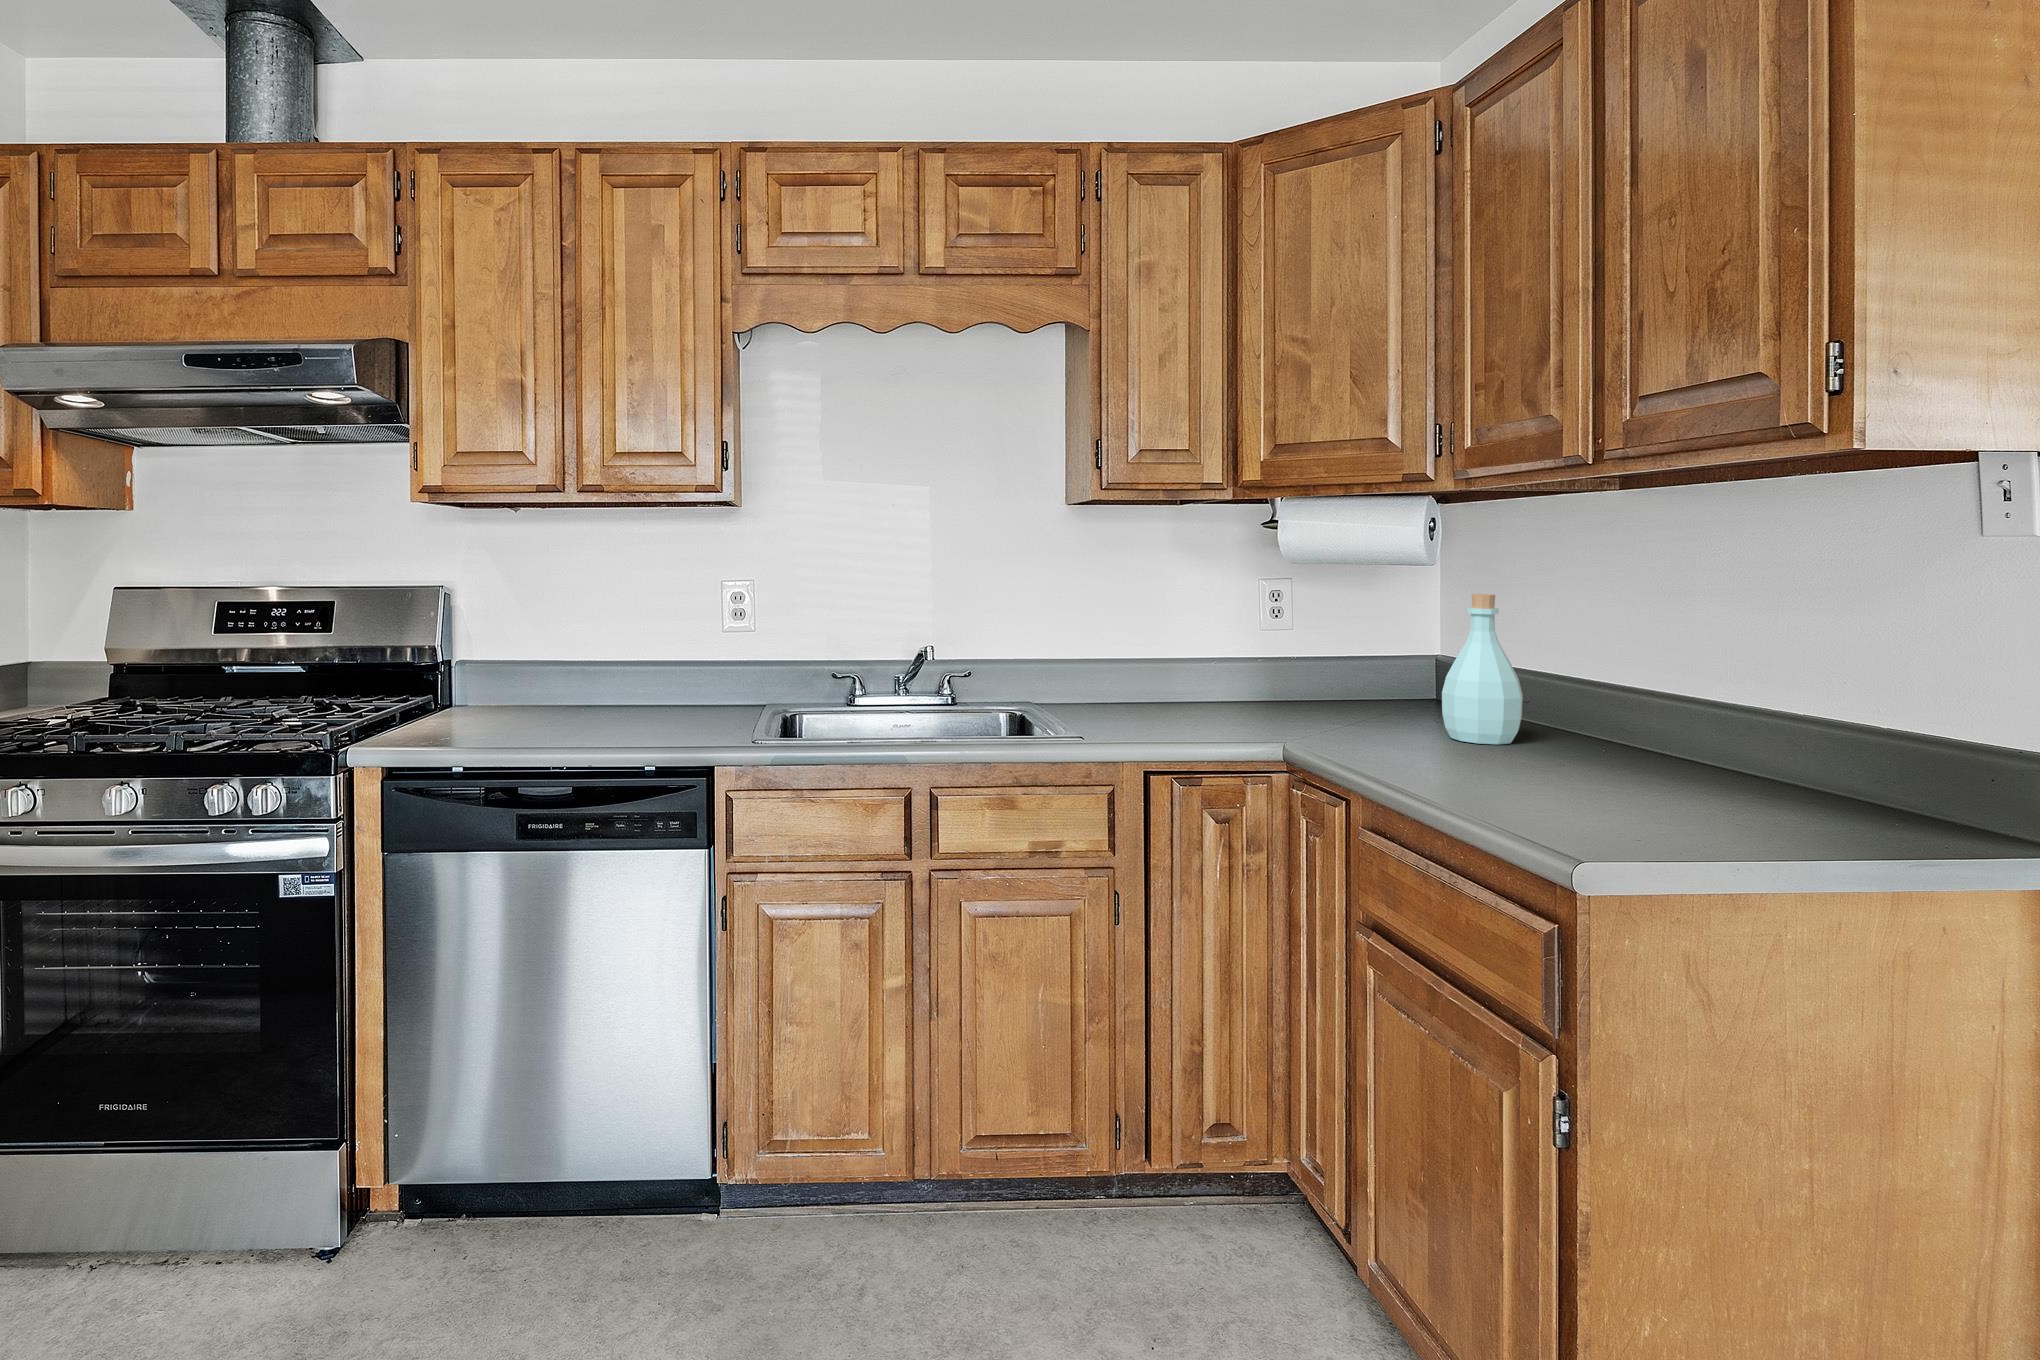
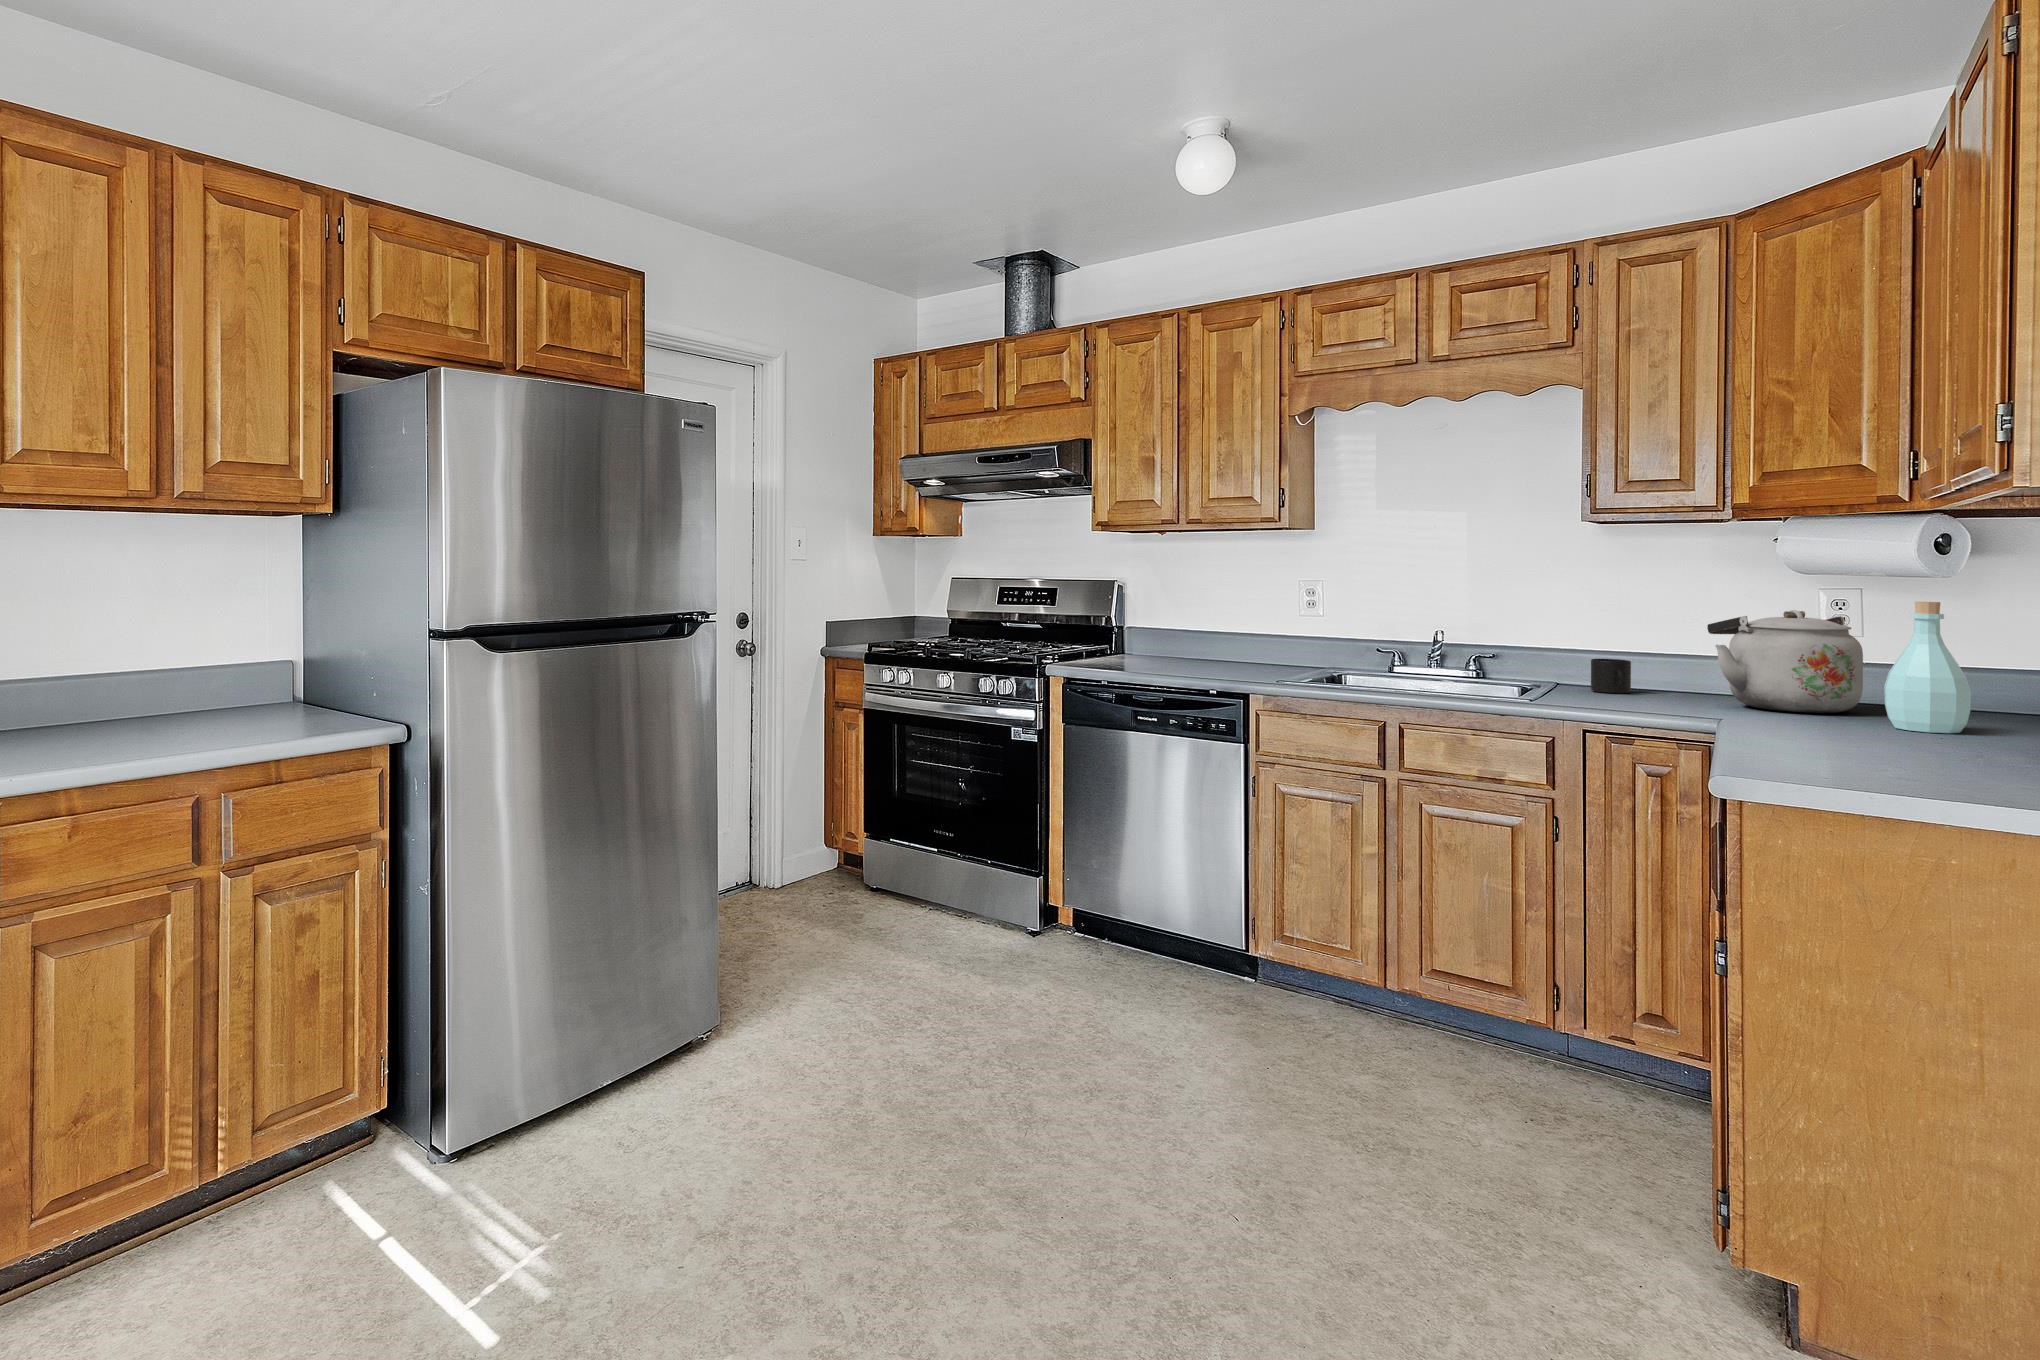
kettle: none [1222,605,1372,724] -> present [1707,610,1863,713]
mug: none [1084,668,1125,712] -> present [1591,659,1631,693]

